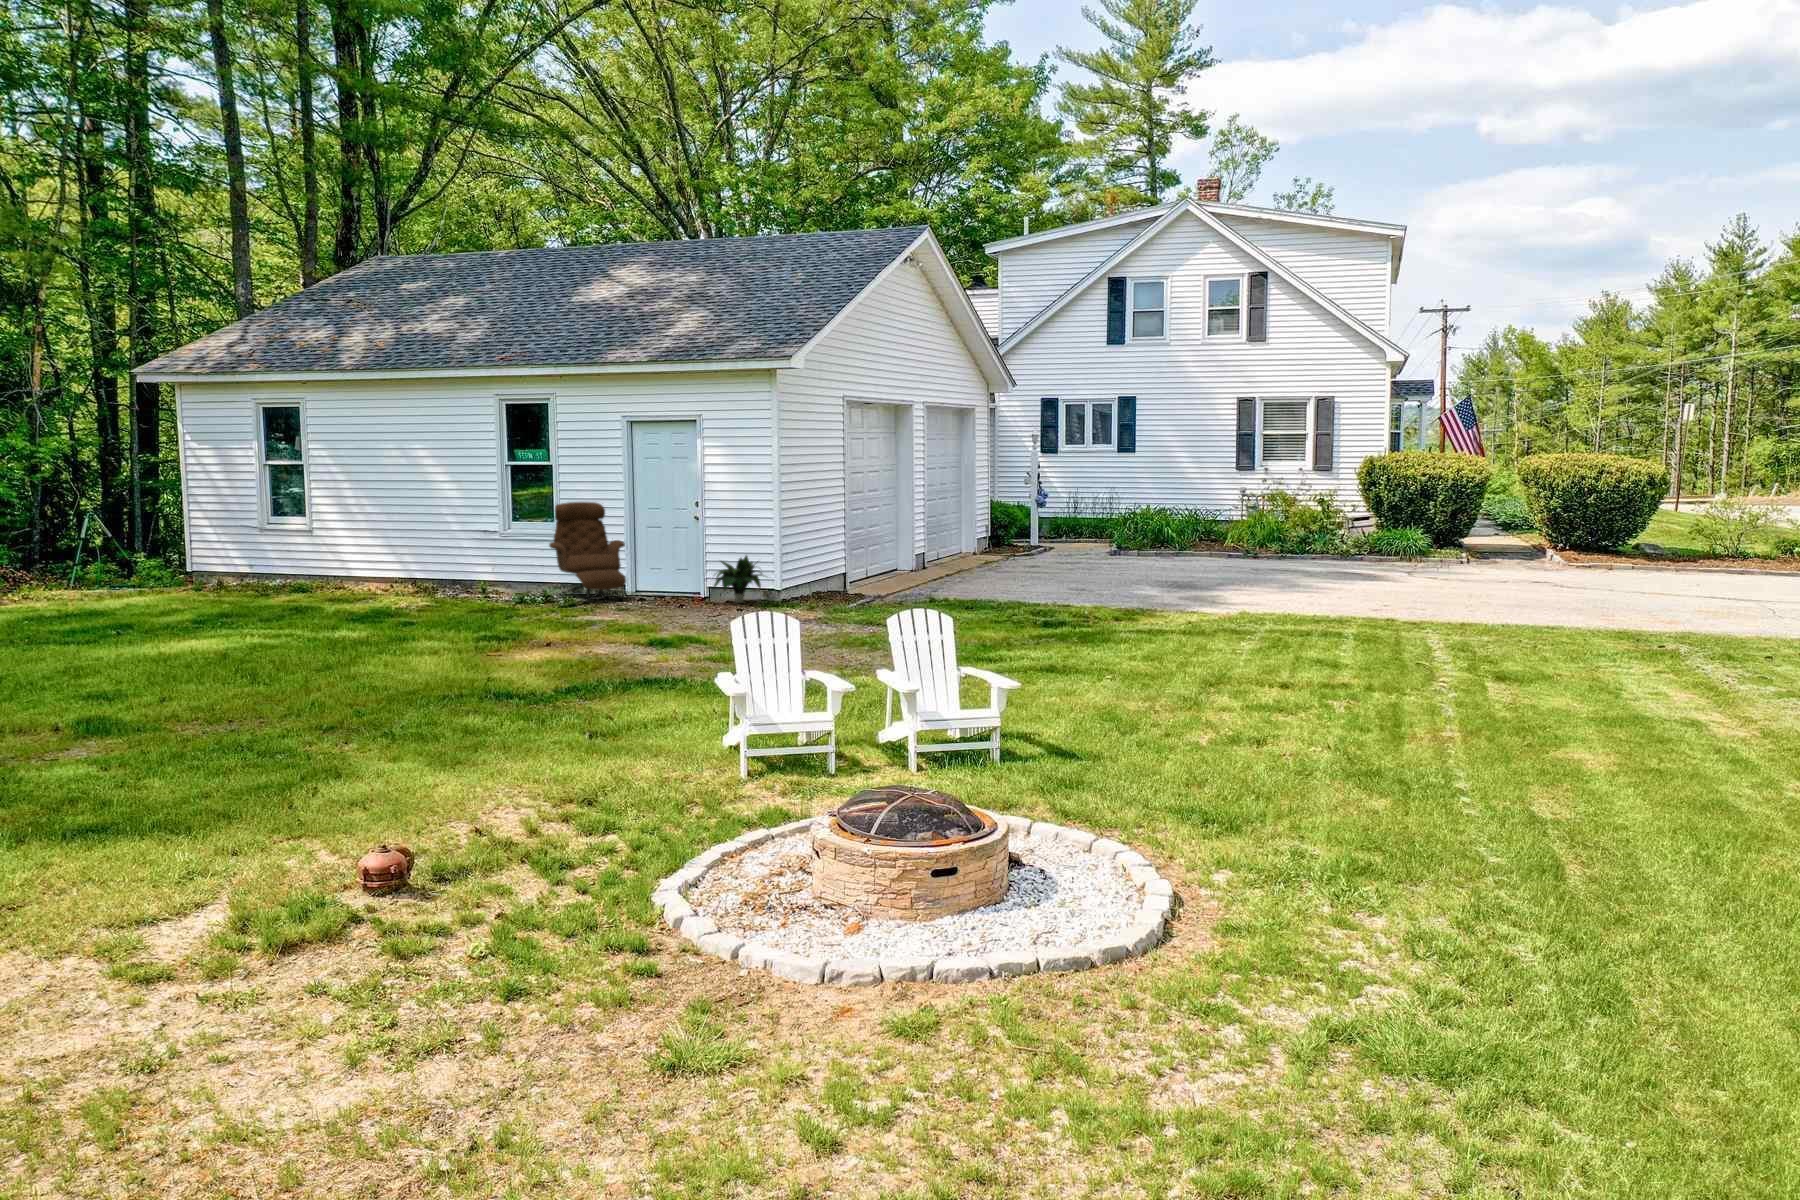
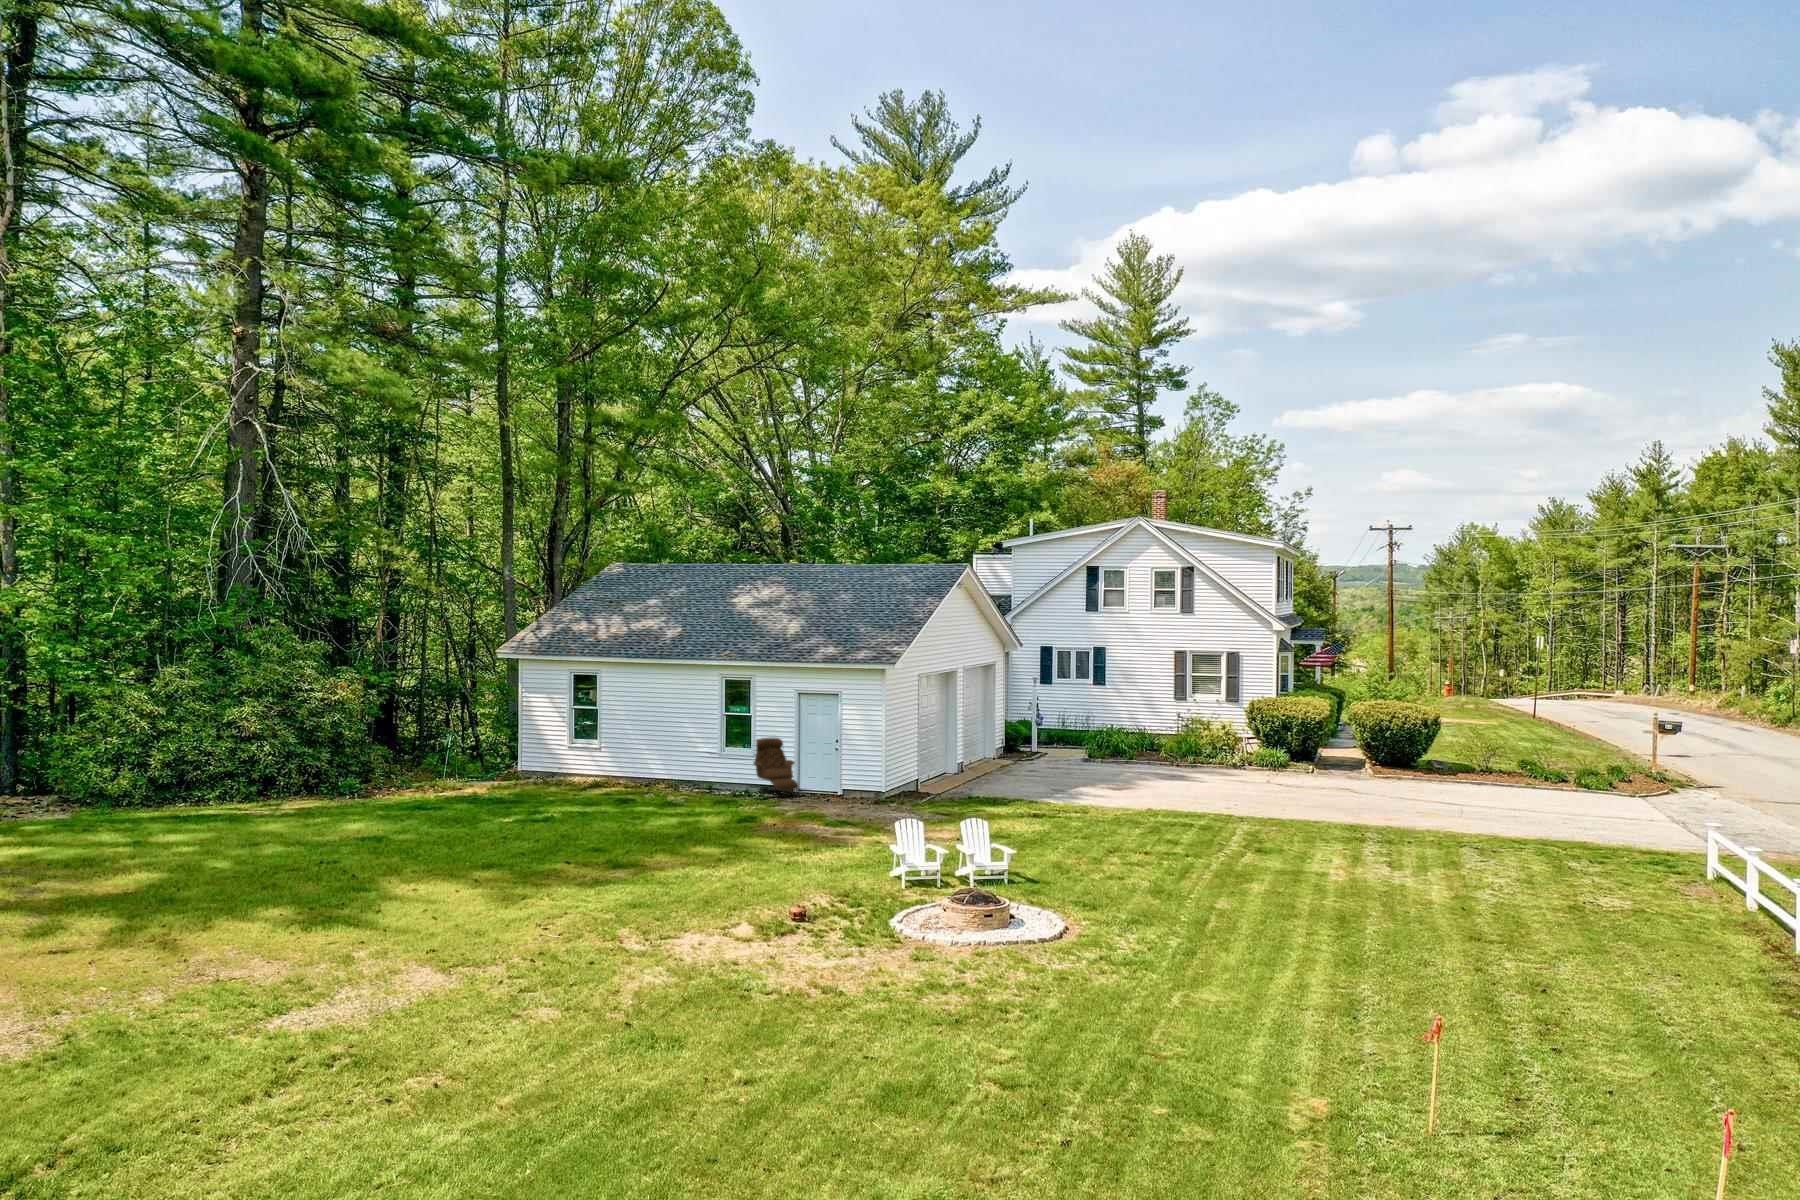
potted plant: present [714,556,762,603] -> none [847,771,882,800]

